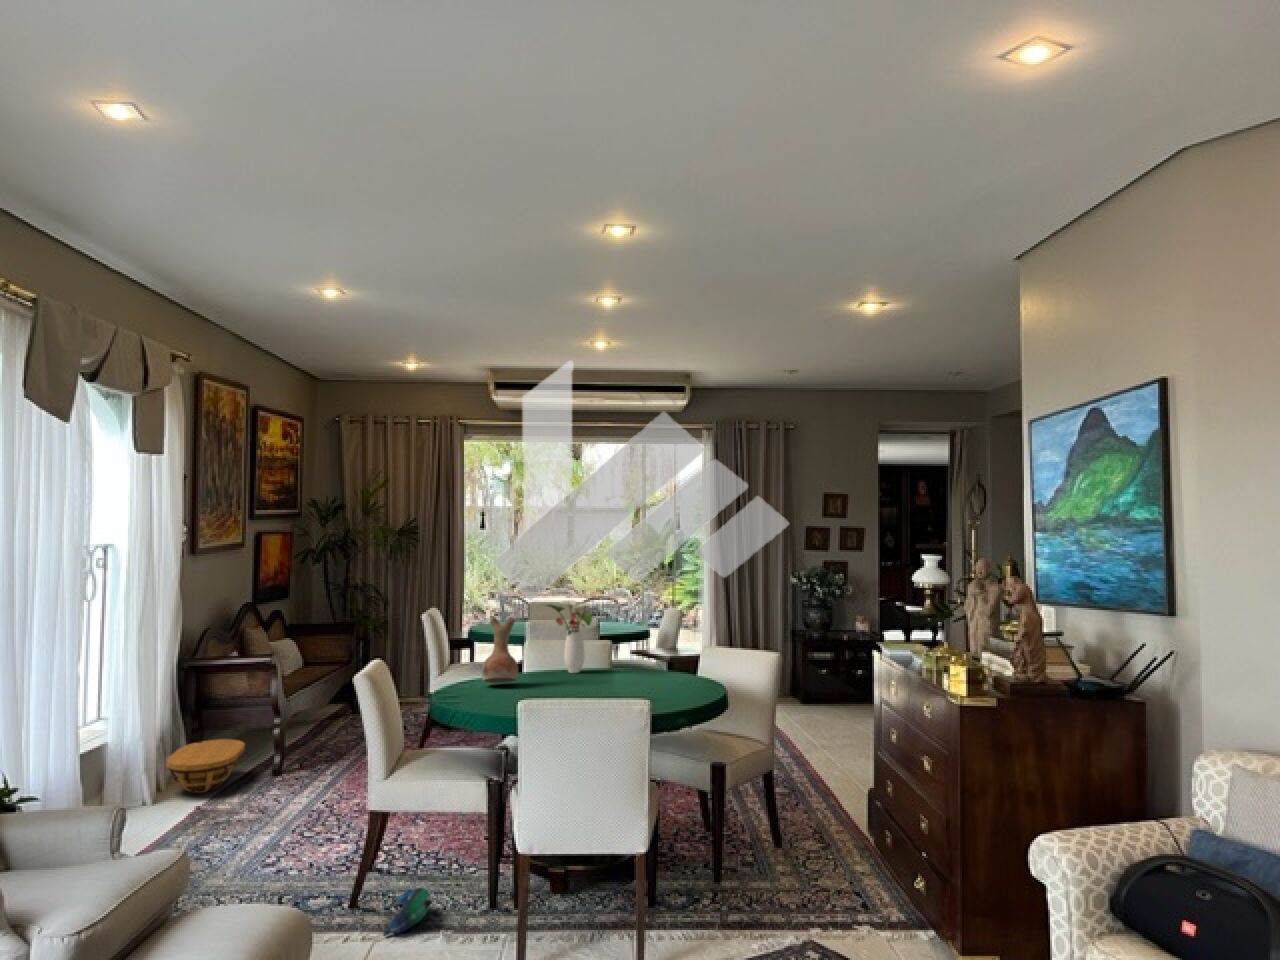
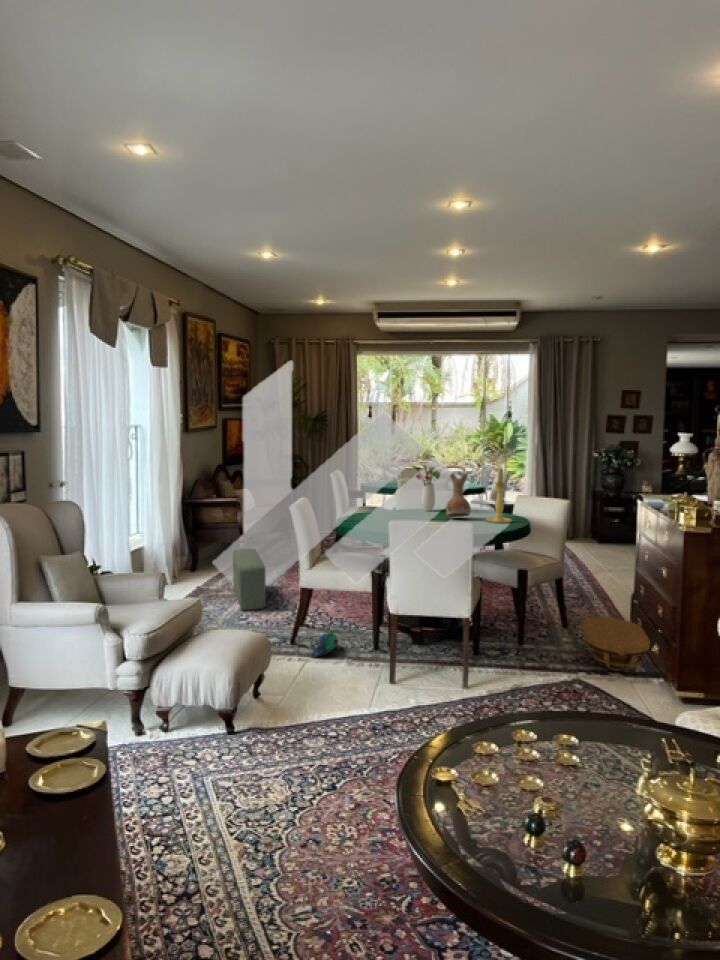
candle holder: none [661,607,700,692] -> present [486,468,512,523]
vase: present [482,617,518,684] -> present [446,474,471,517]
basket: present [166,739,245,793] -> present [582,617,650,671]
pouf: none [255,743,311,852] -> present [233,549,266,610]

